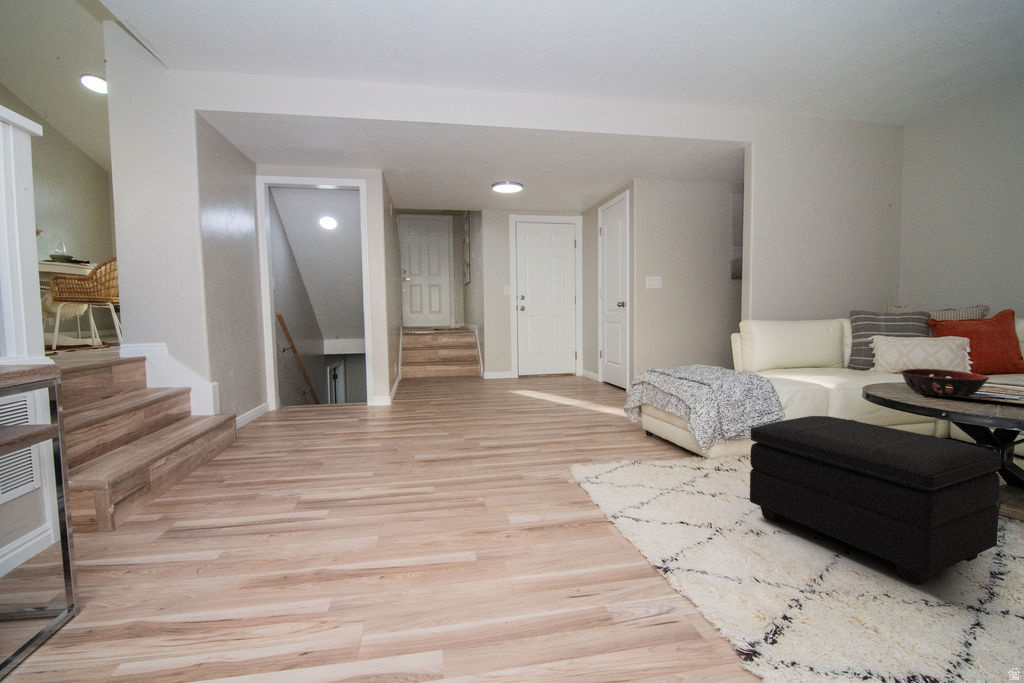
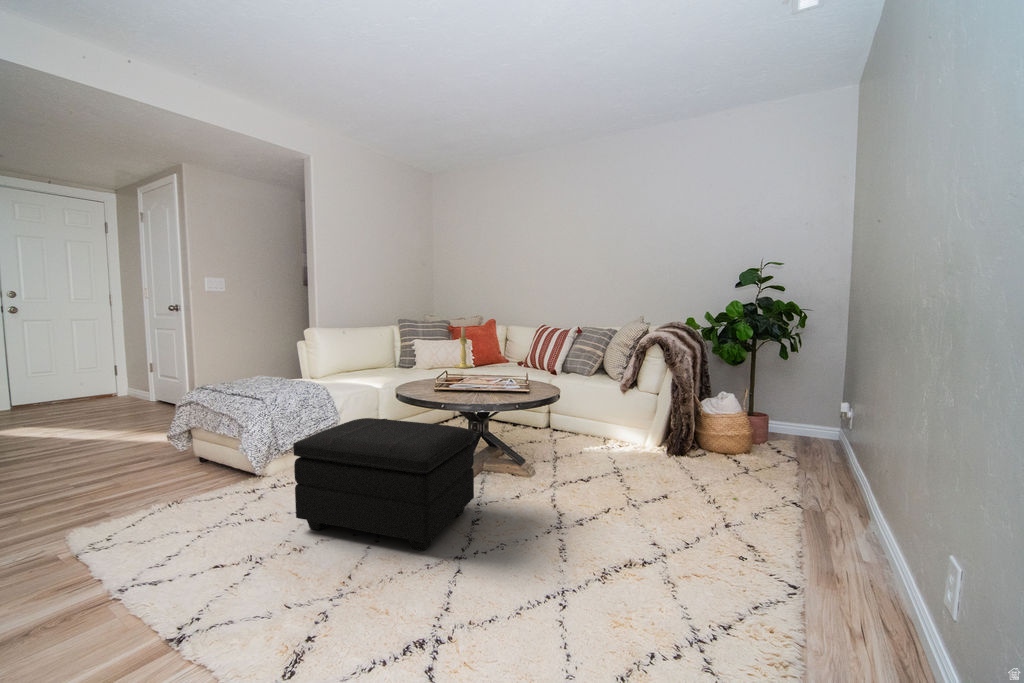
candle holder: none [937,319,973,376] -> present [454,327,473,368]
decorative bowl: present [900,369,989,397] -> none [422,367,473,389]

